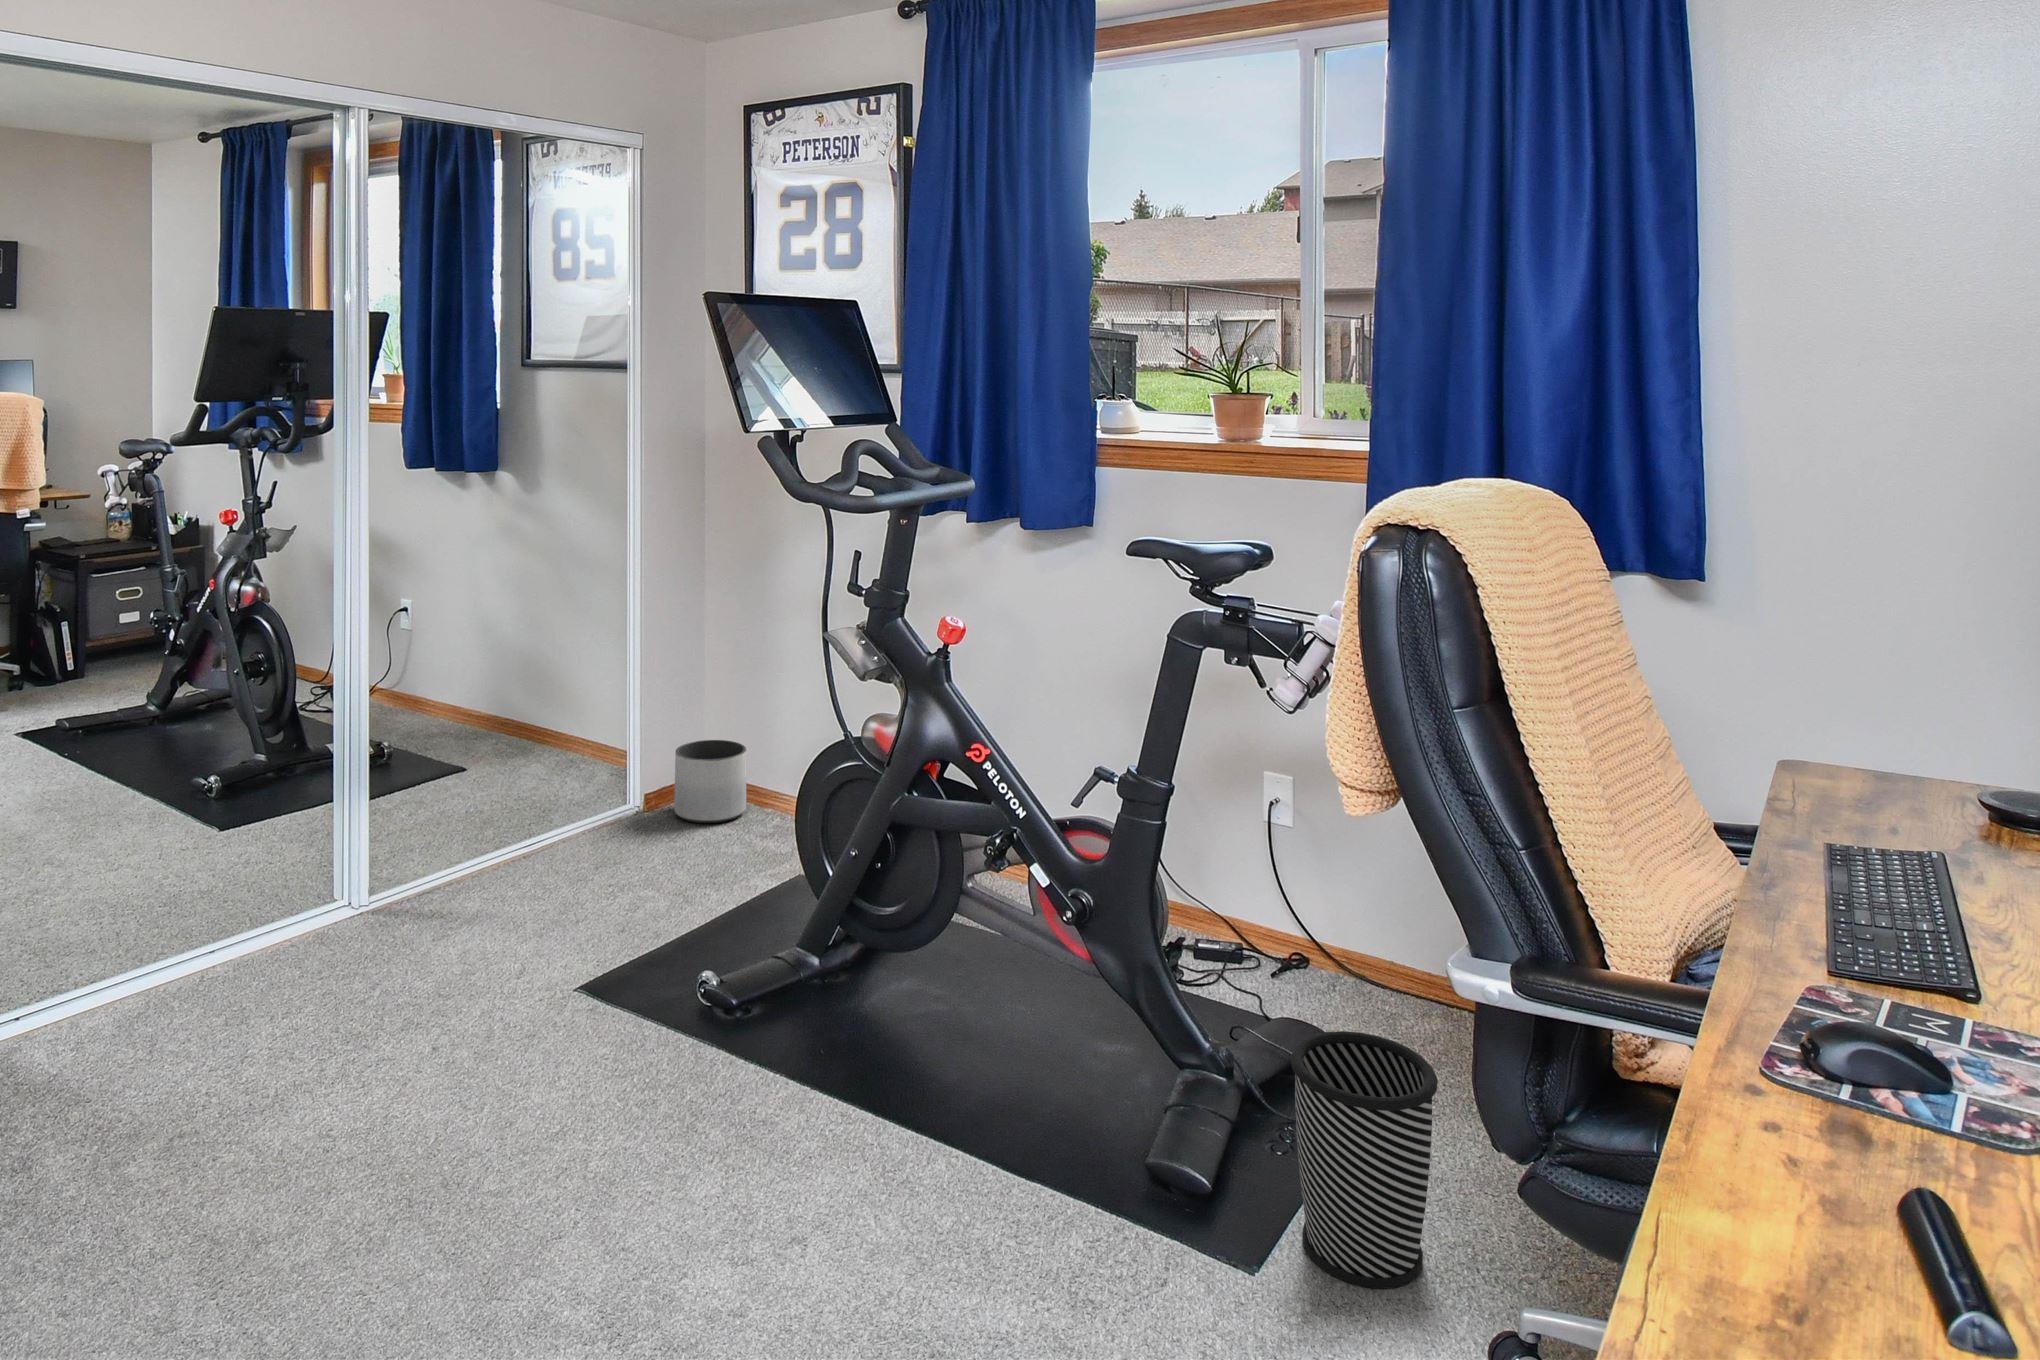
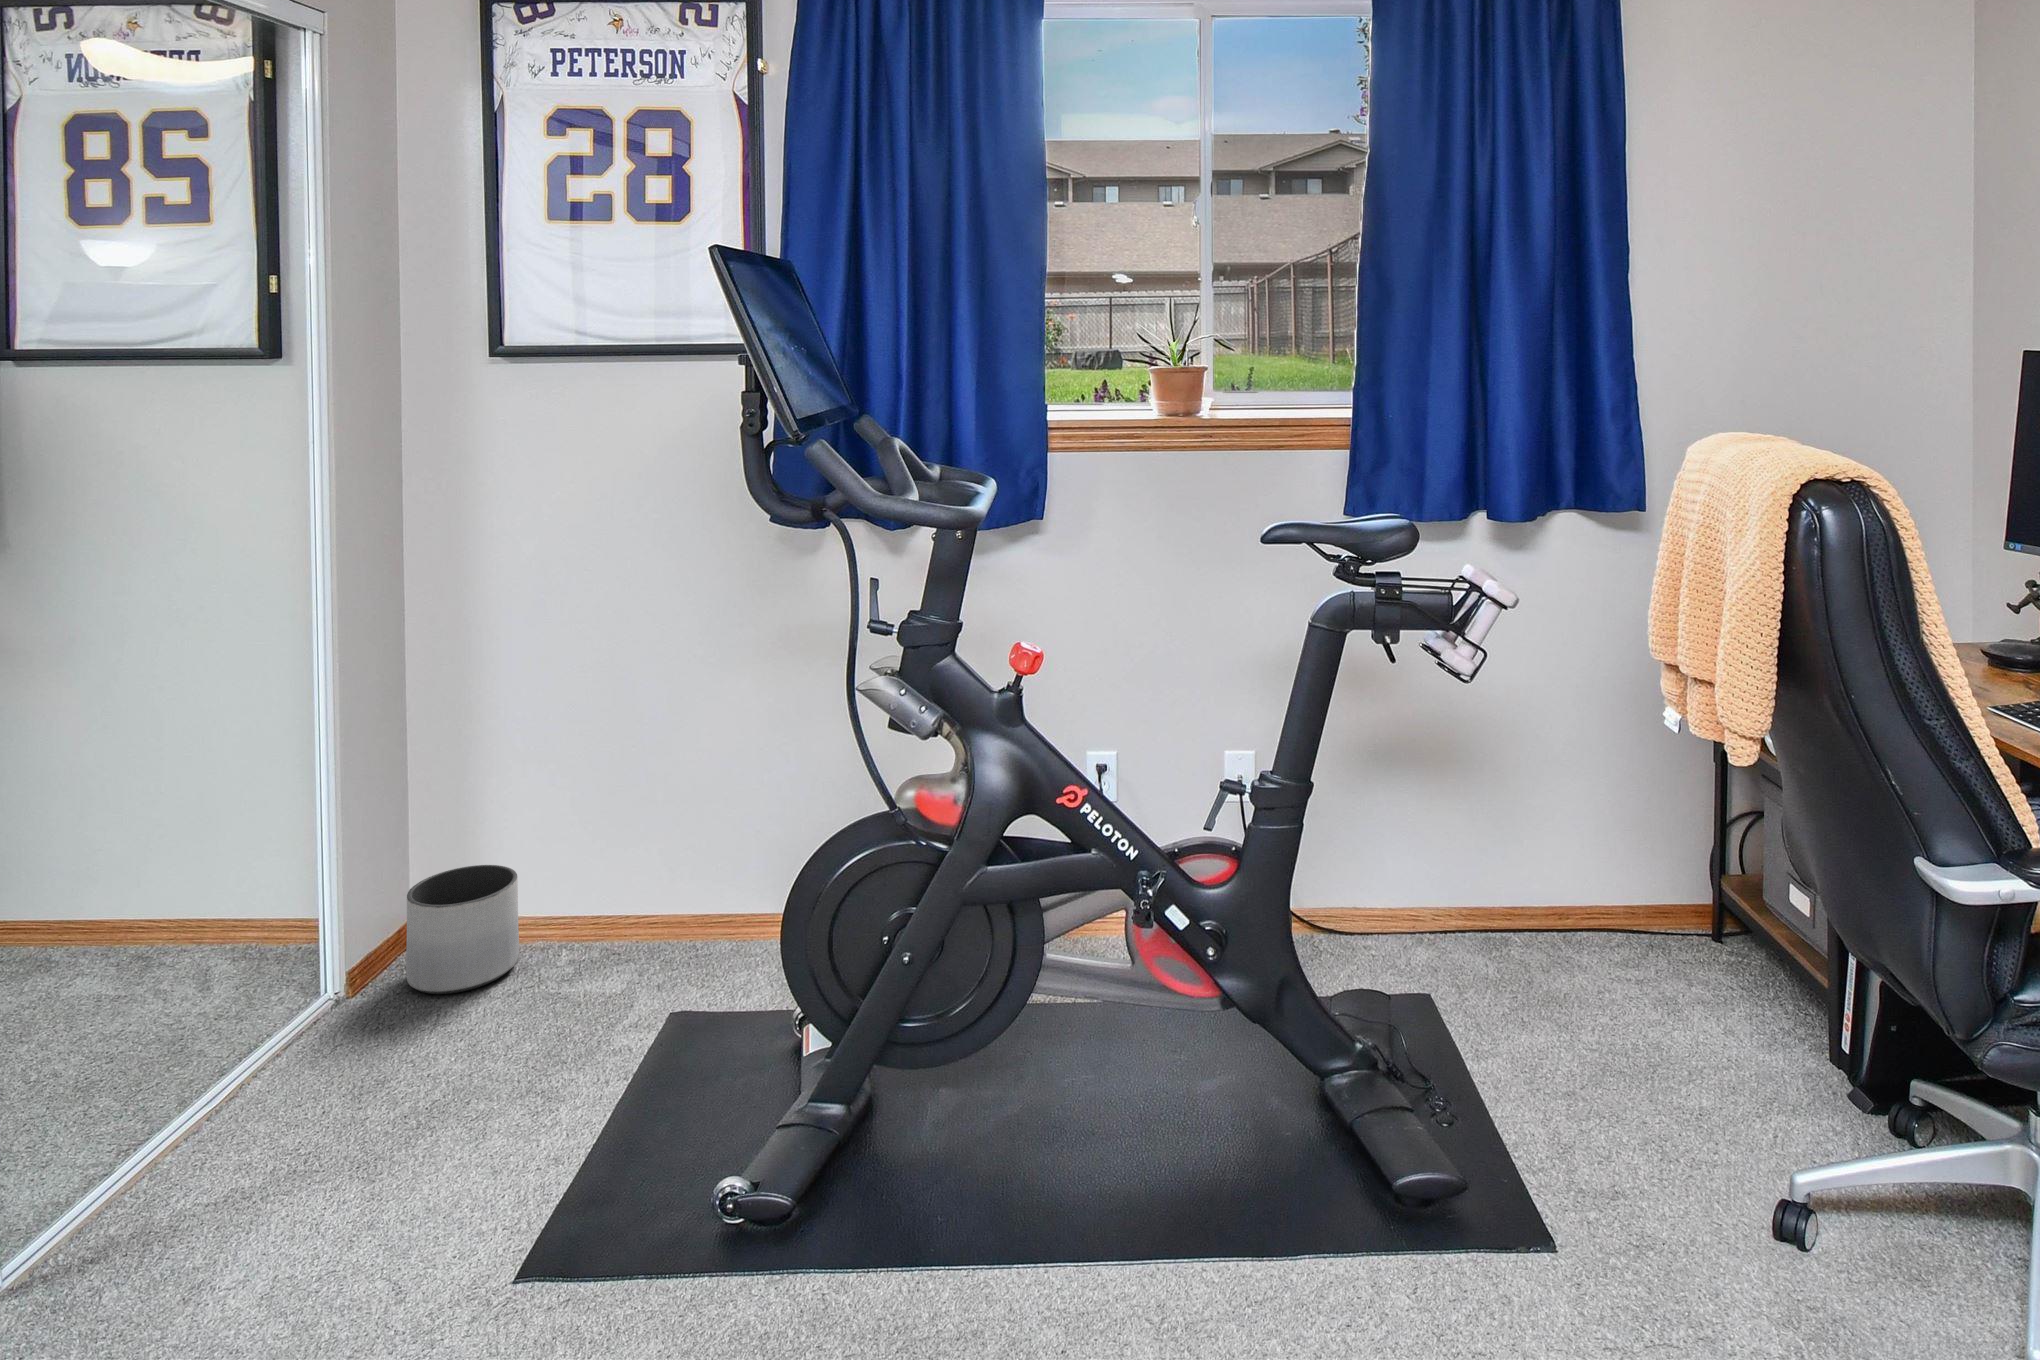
wastebasket: present [1290,1031,1438,1289] -> none [1578,968,1722,1212]

